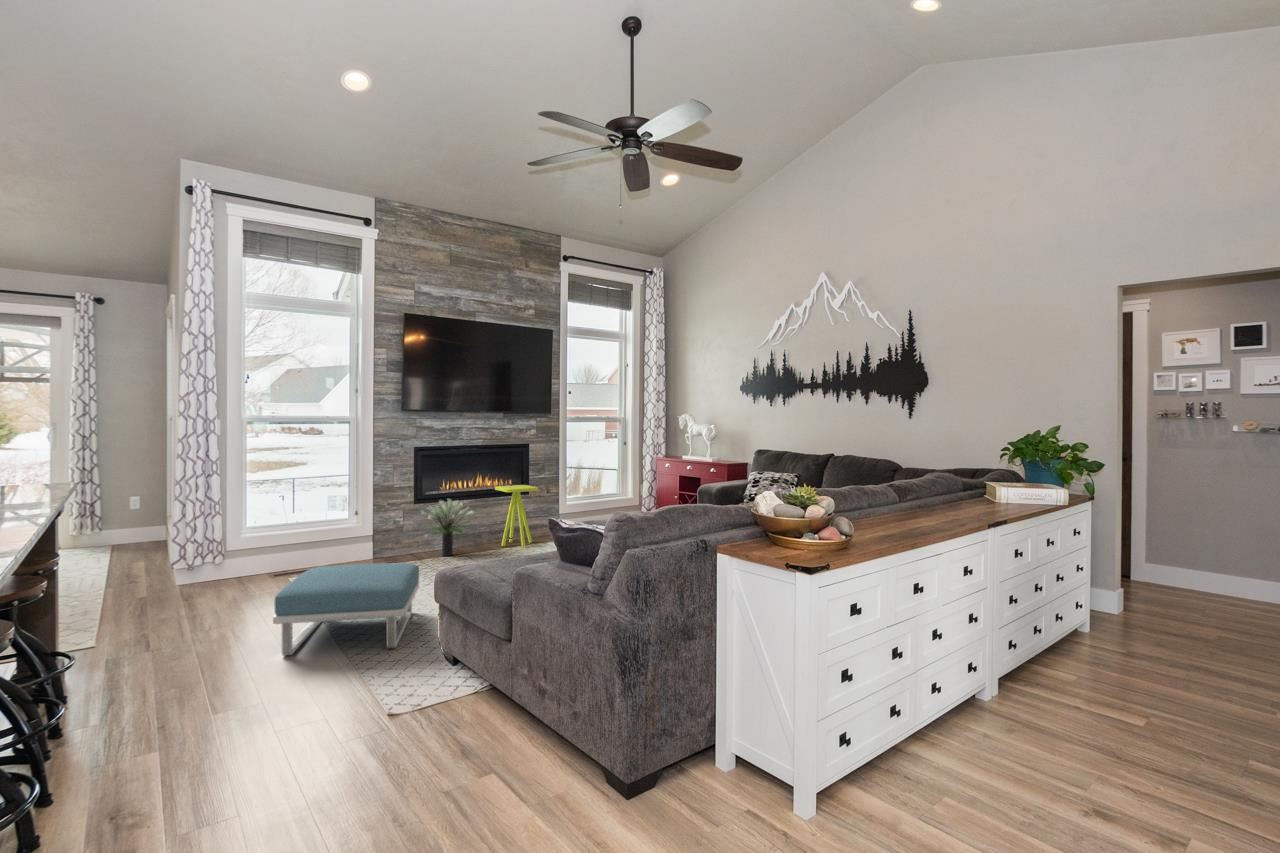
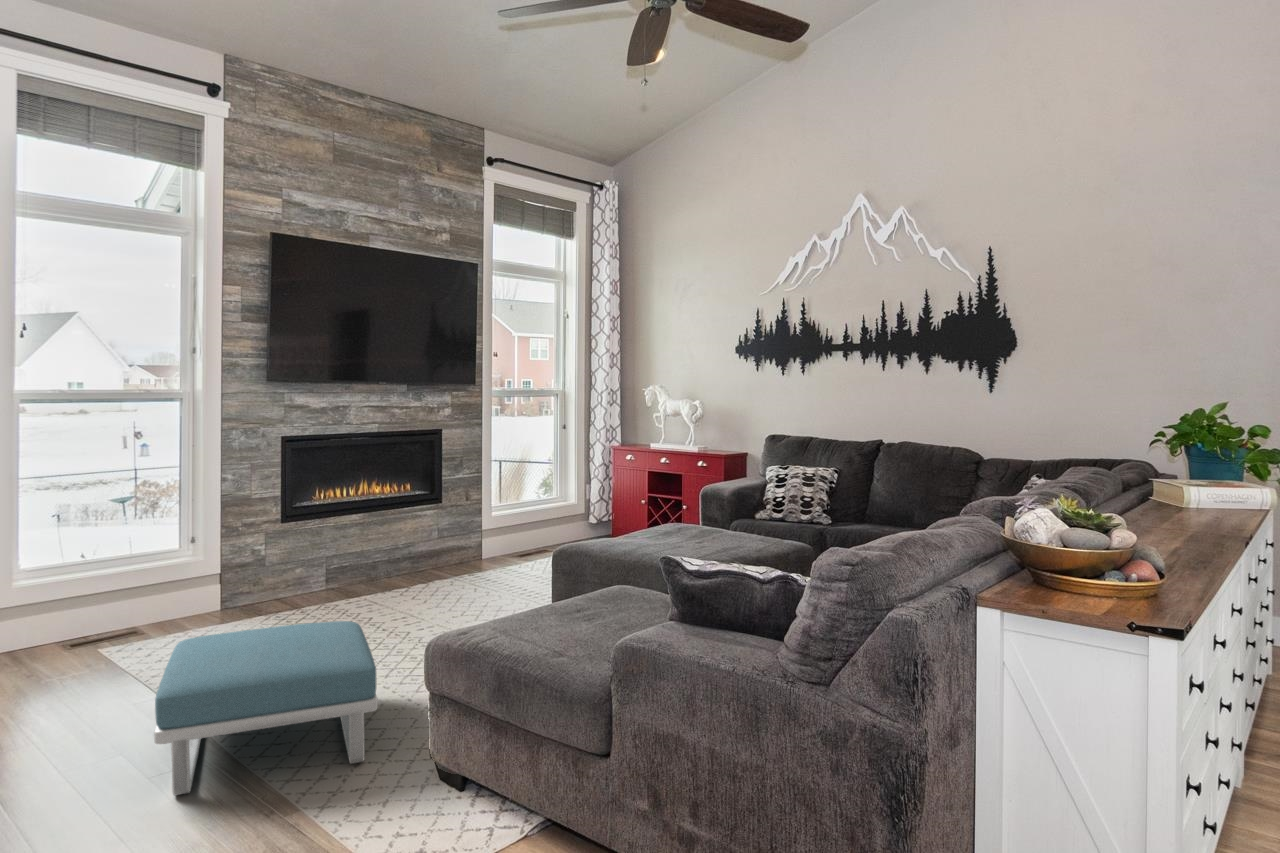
side table: present [495,485,538,546] -> none [401,489,468,579]
potted plant: present [421,499,474,556] -> none [300,513,383,600]

